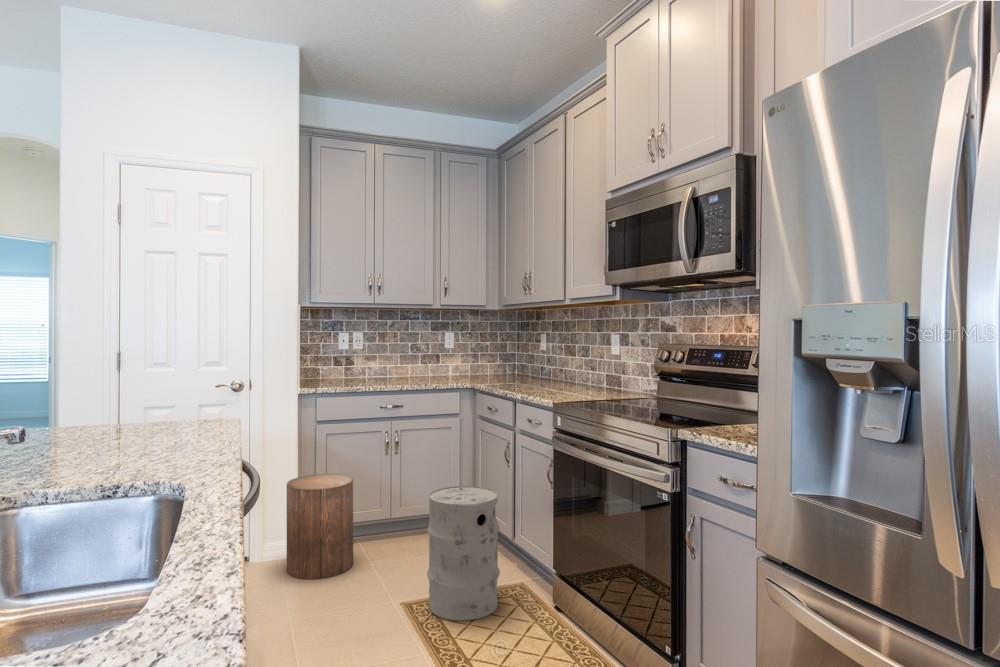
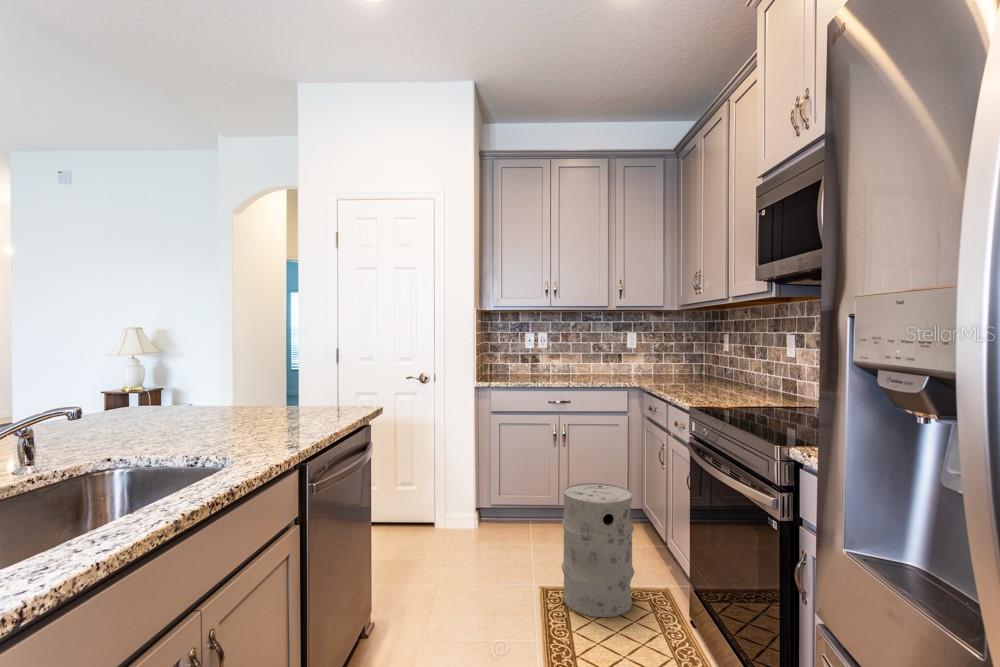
stool: present [287,474,353,579] -> none [462,458,518,551]

